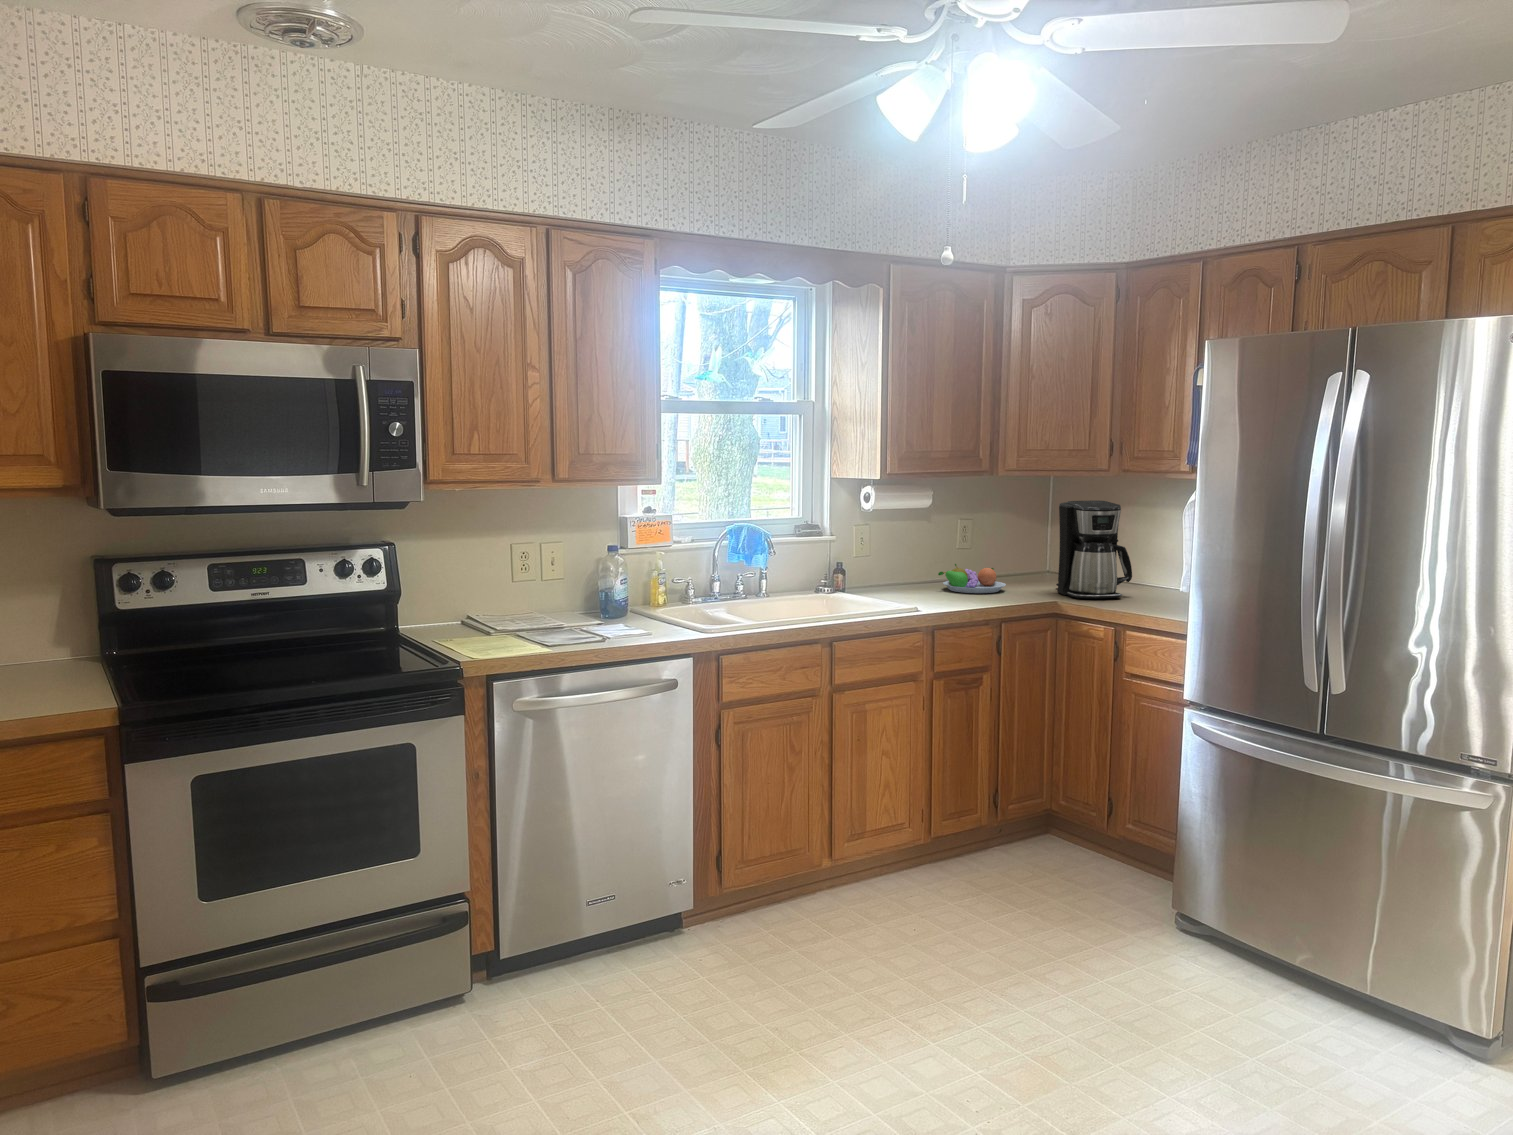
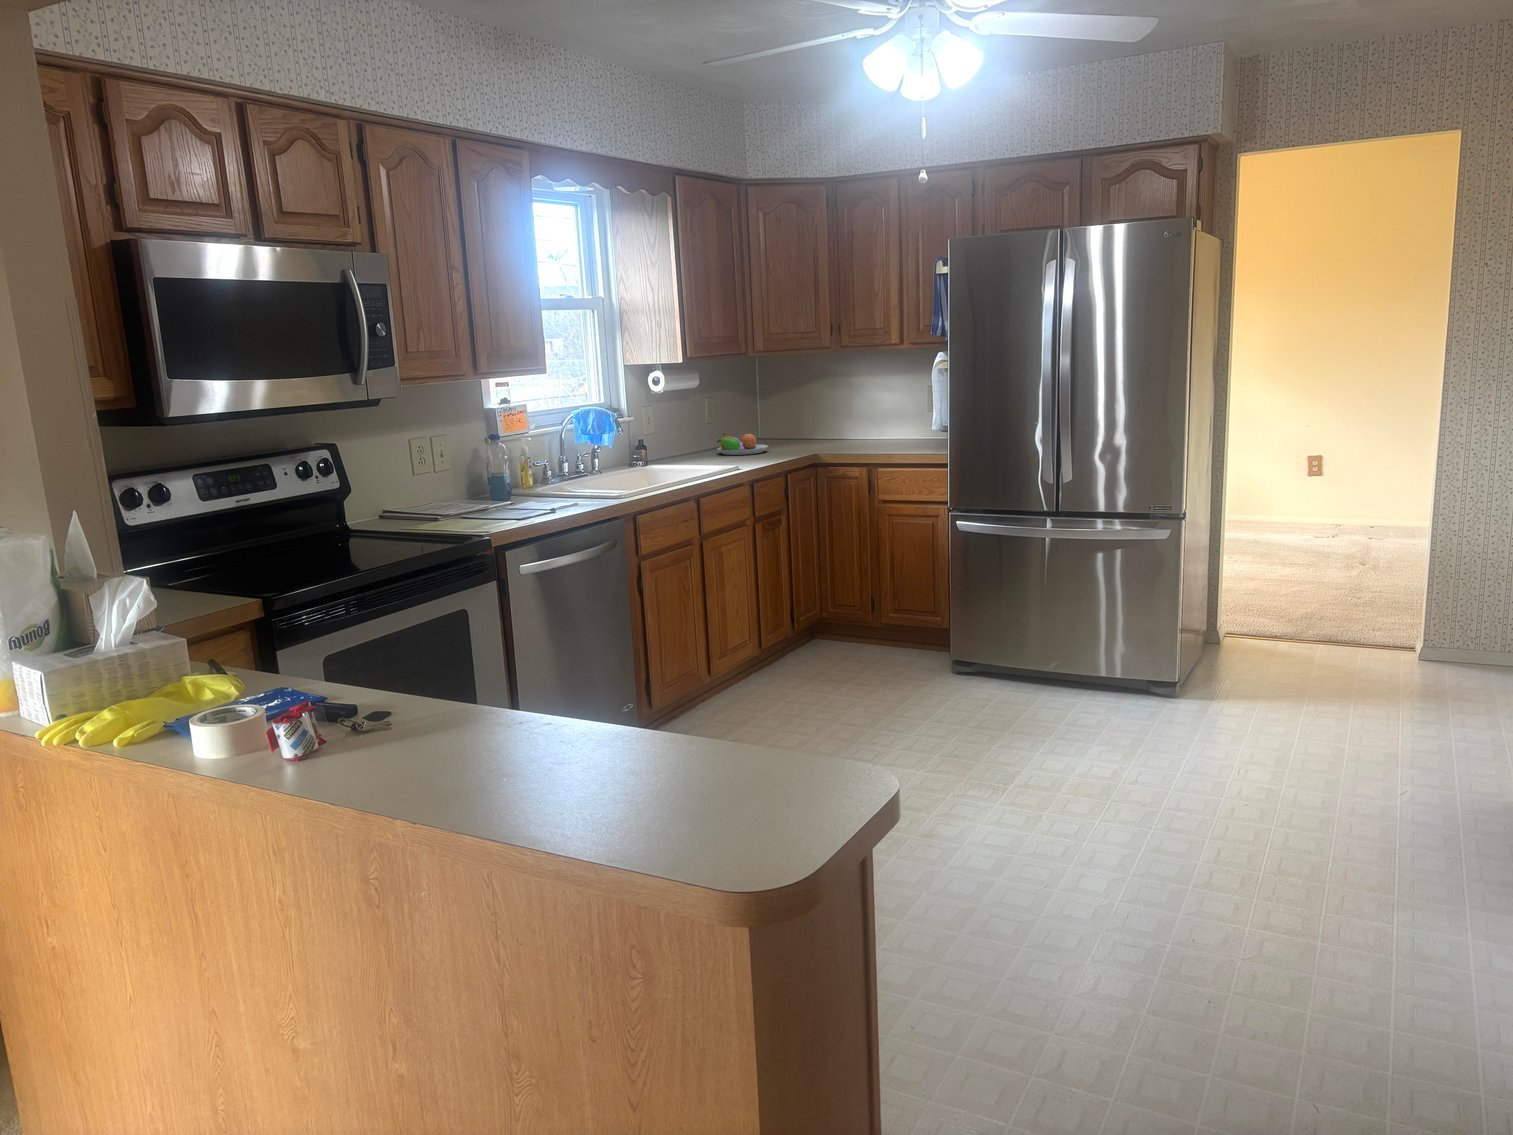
coffee maker: present [1056,500,1132,599] -> none [798,371,861,449]

